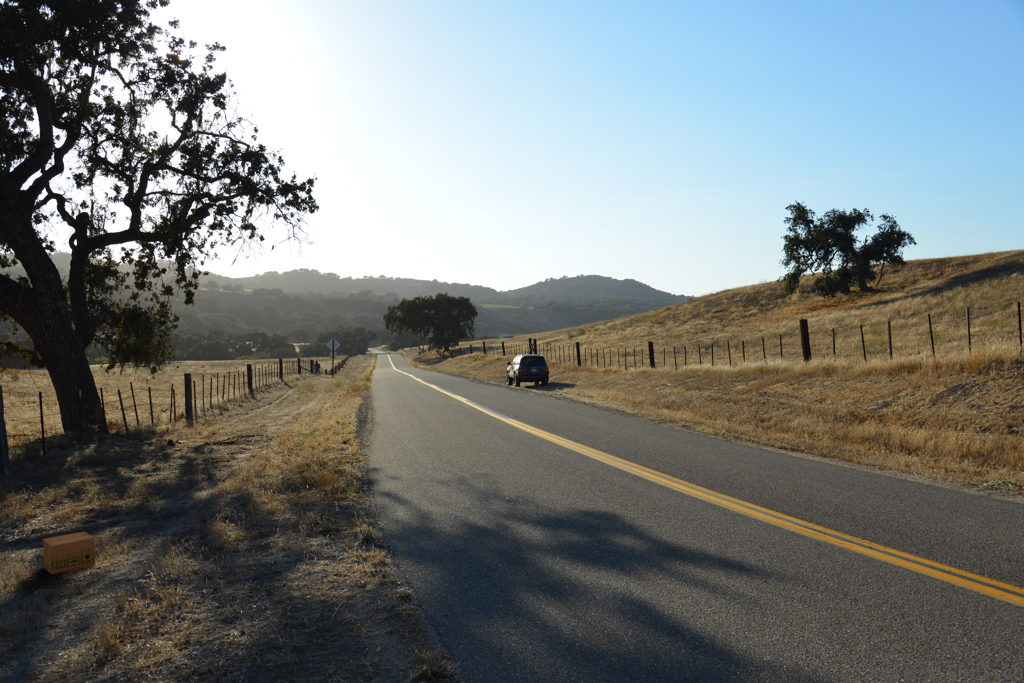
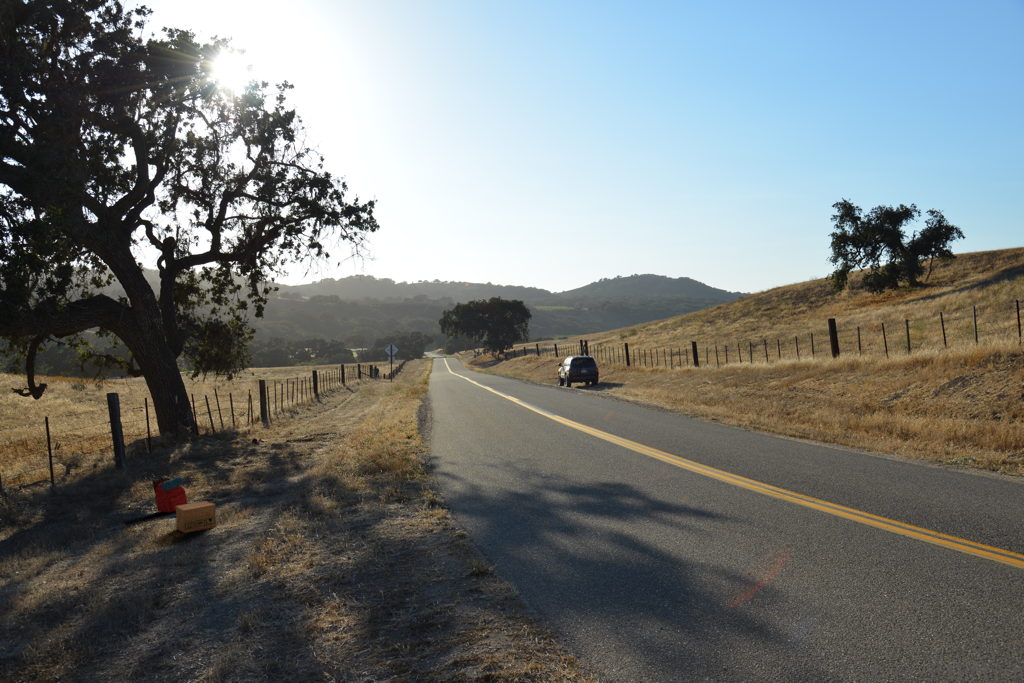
backpack: none [24,496,68,541] -> present [153,477,187,513]

